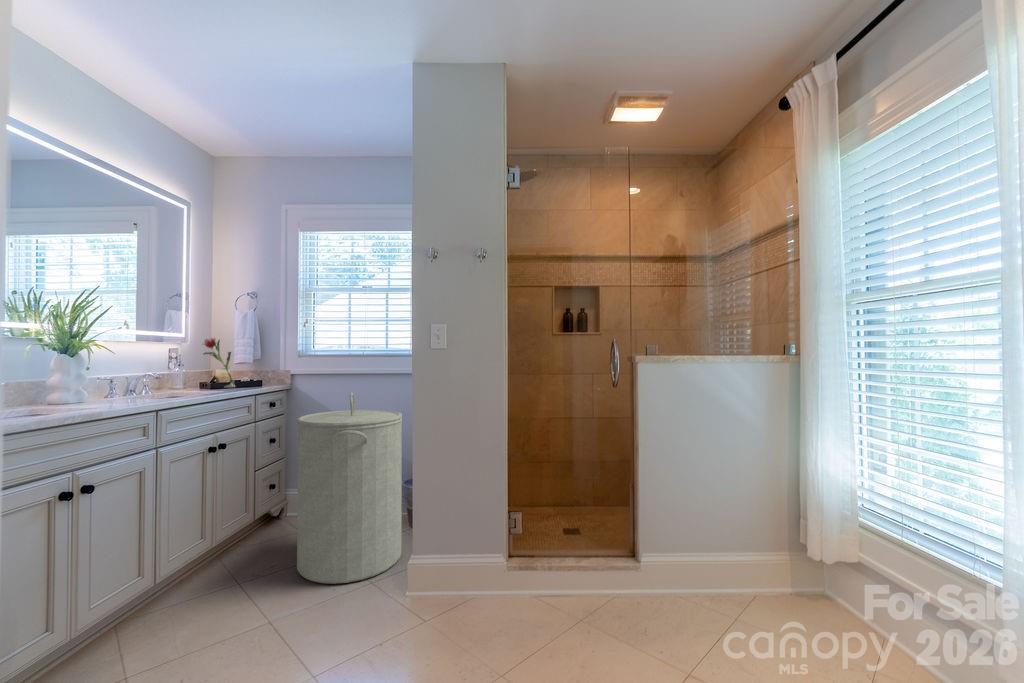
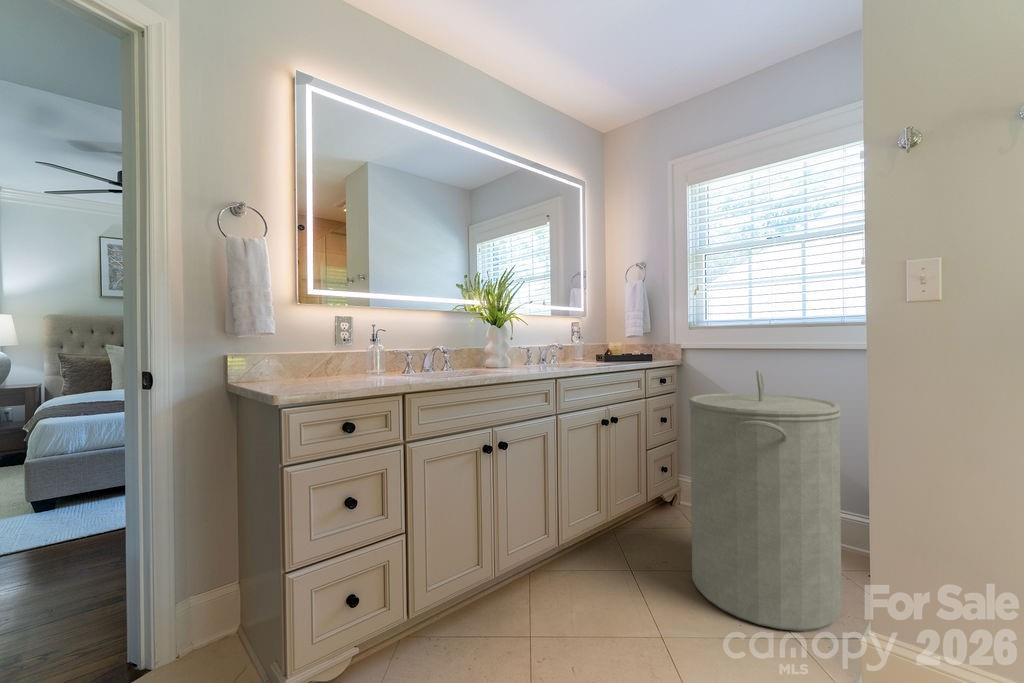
flower: present [203,338,235,387] -> none [597,311,627,360]

